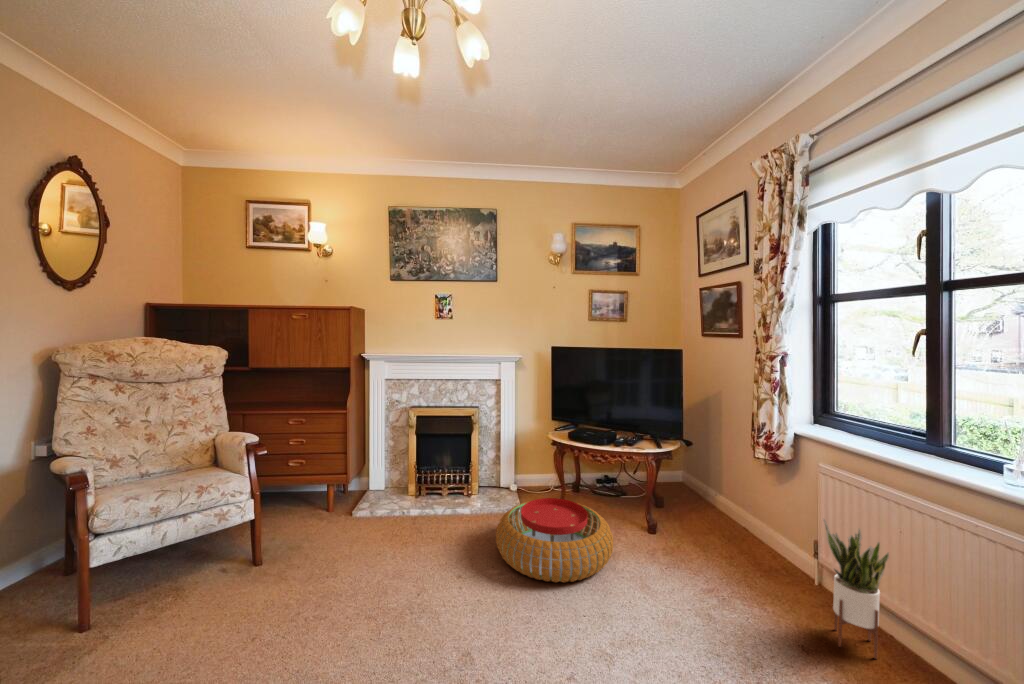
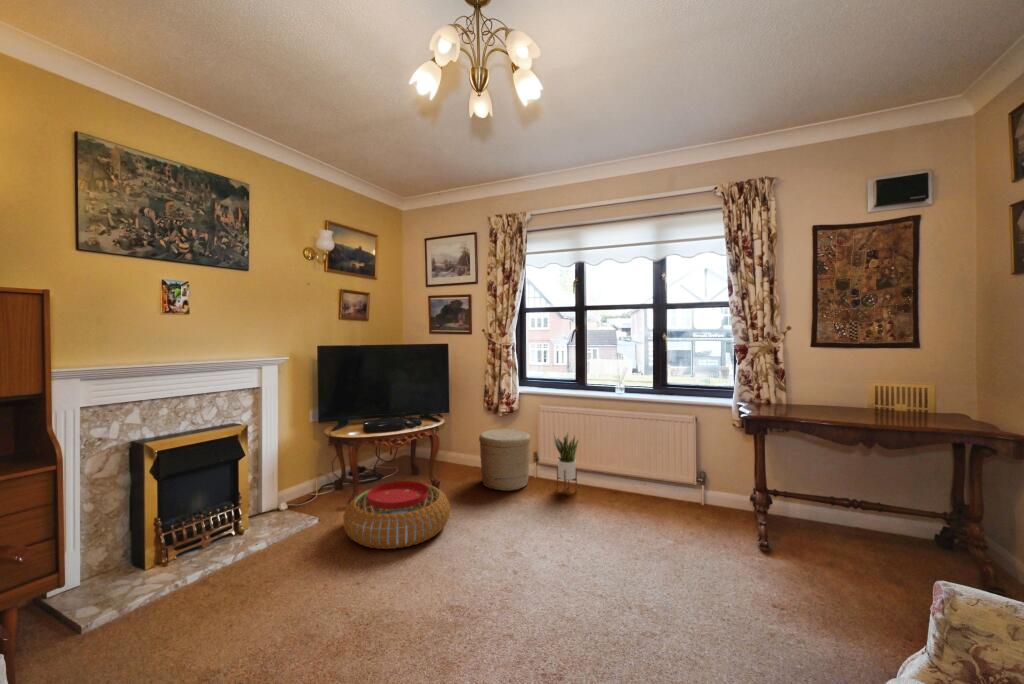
woven basket: none [709,479,804,591] -> present [479,429,530,491]

